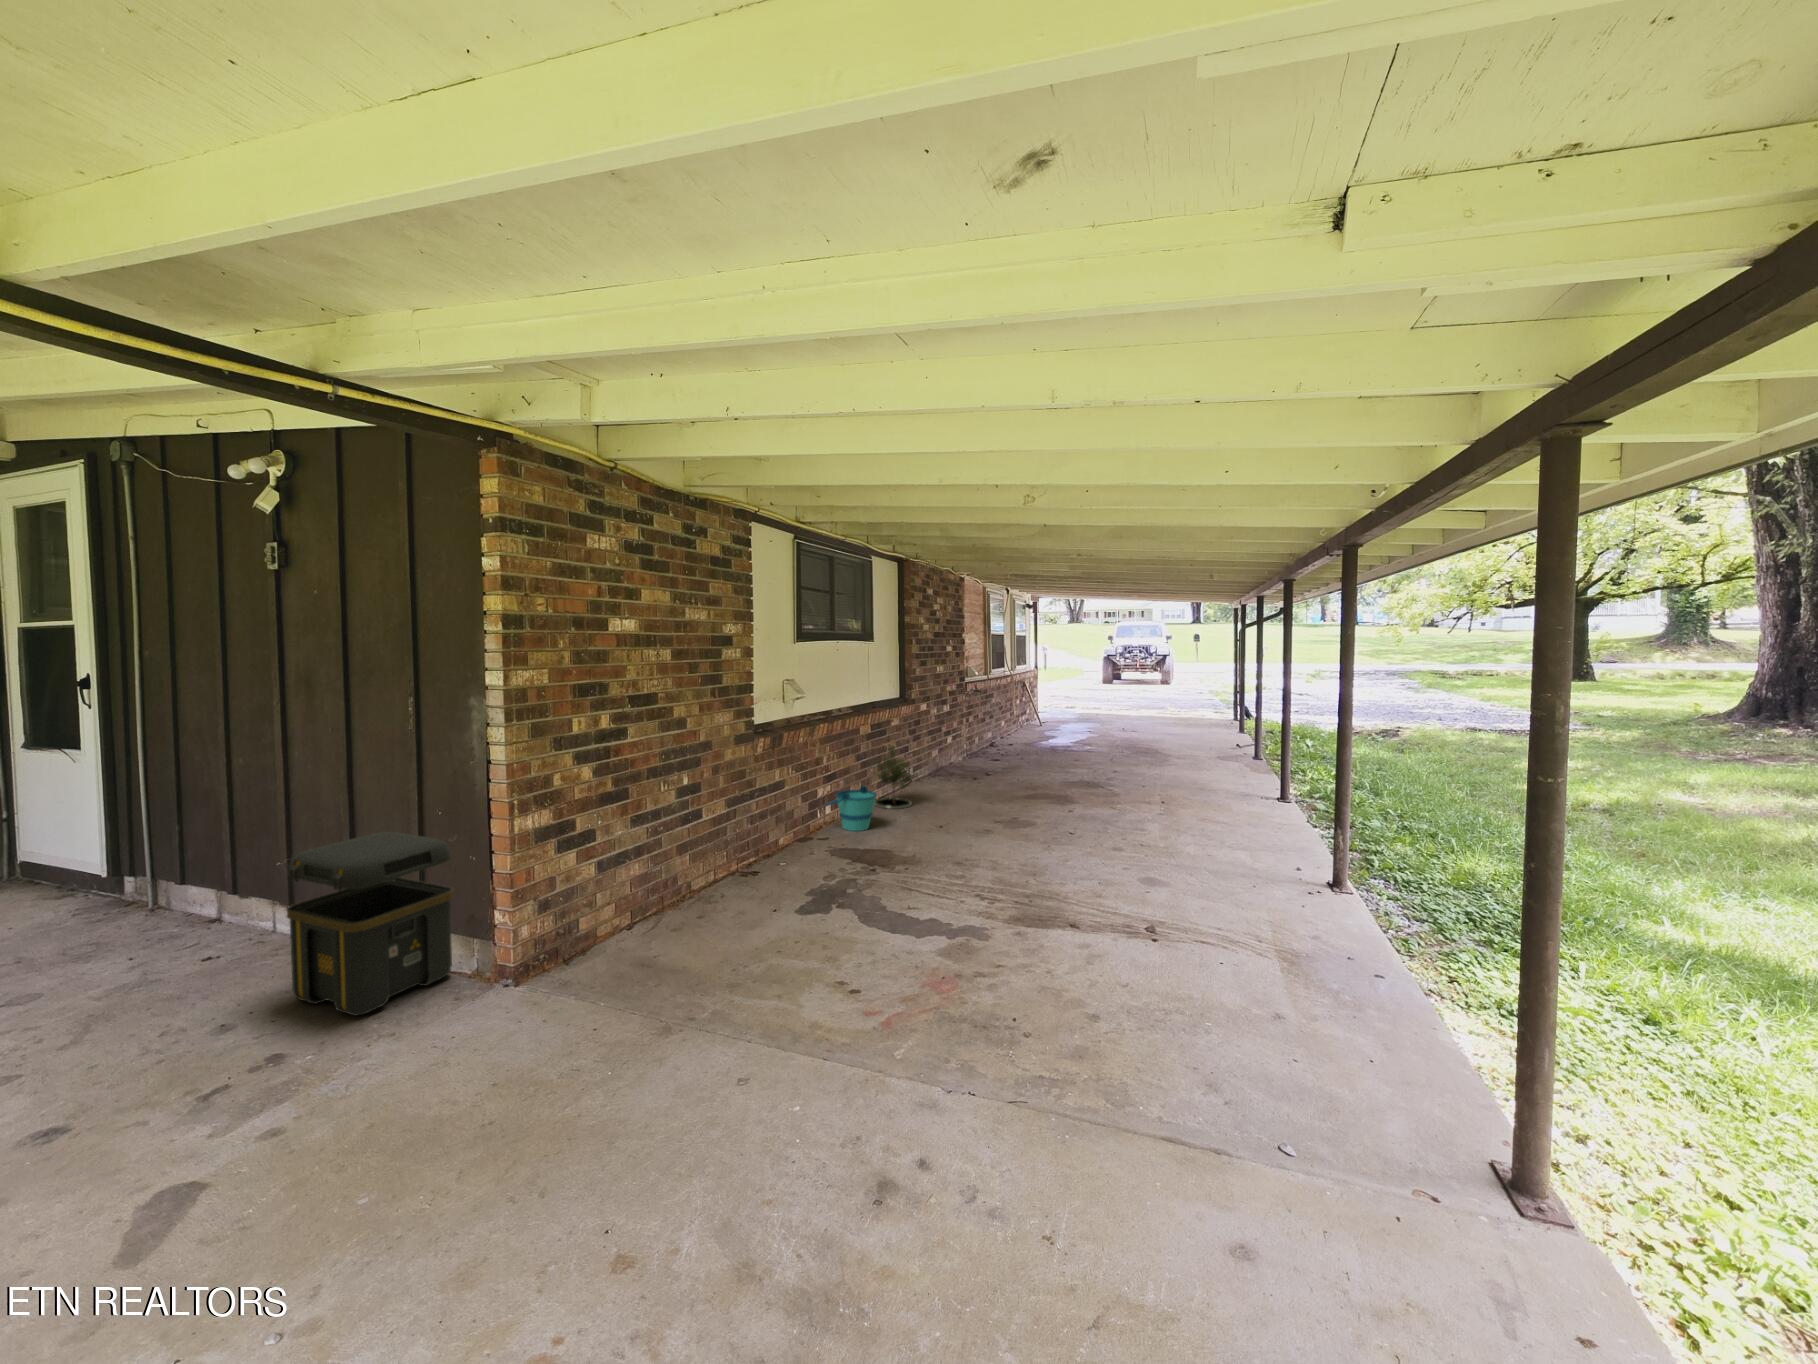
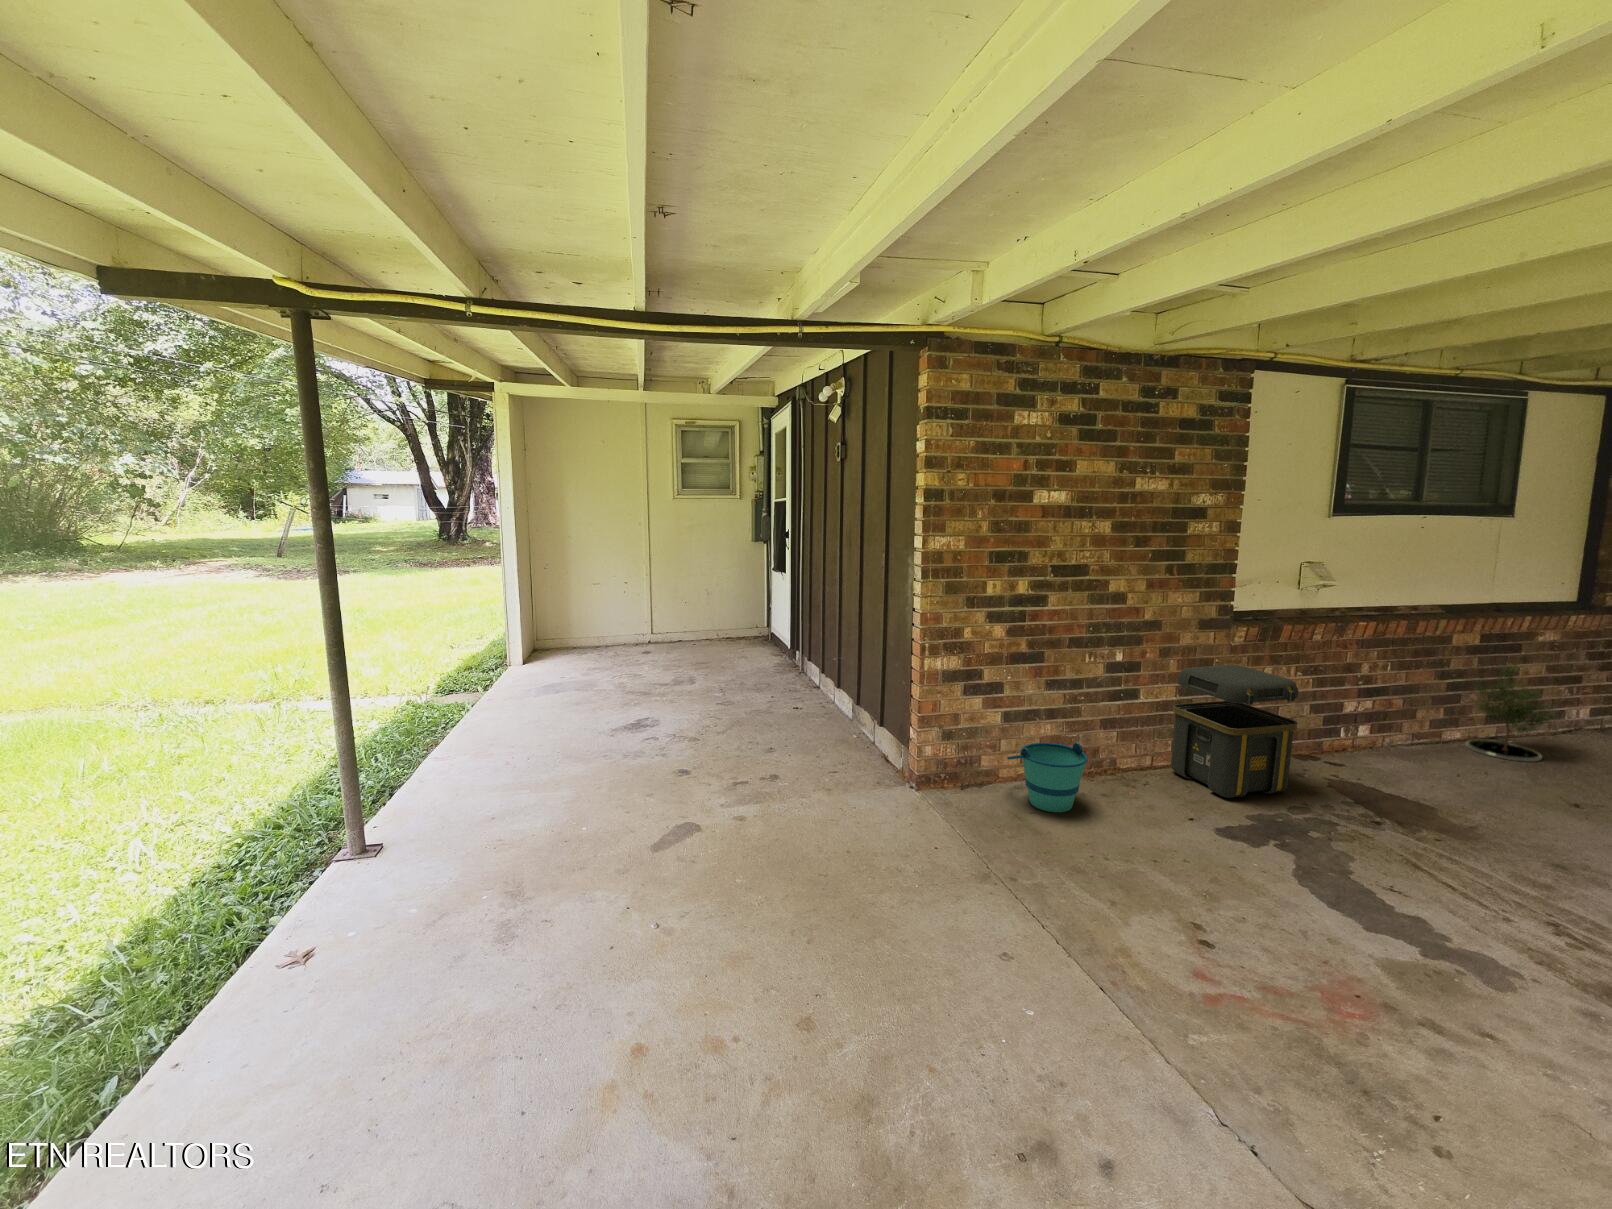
bucket: present [826,785,876,831] -> present [1007,742,1088,812]
toolbox: present [286,832,454,1016] -> present [1171,665,1298,798]

